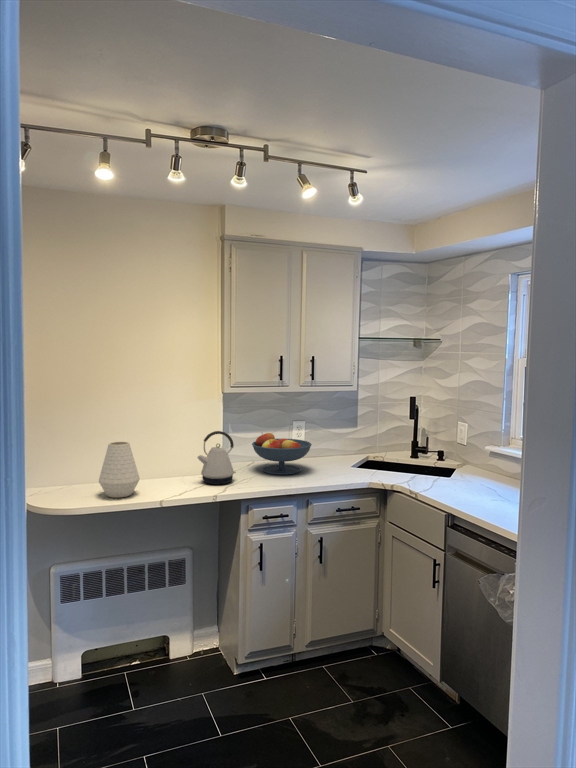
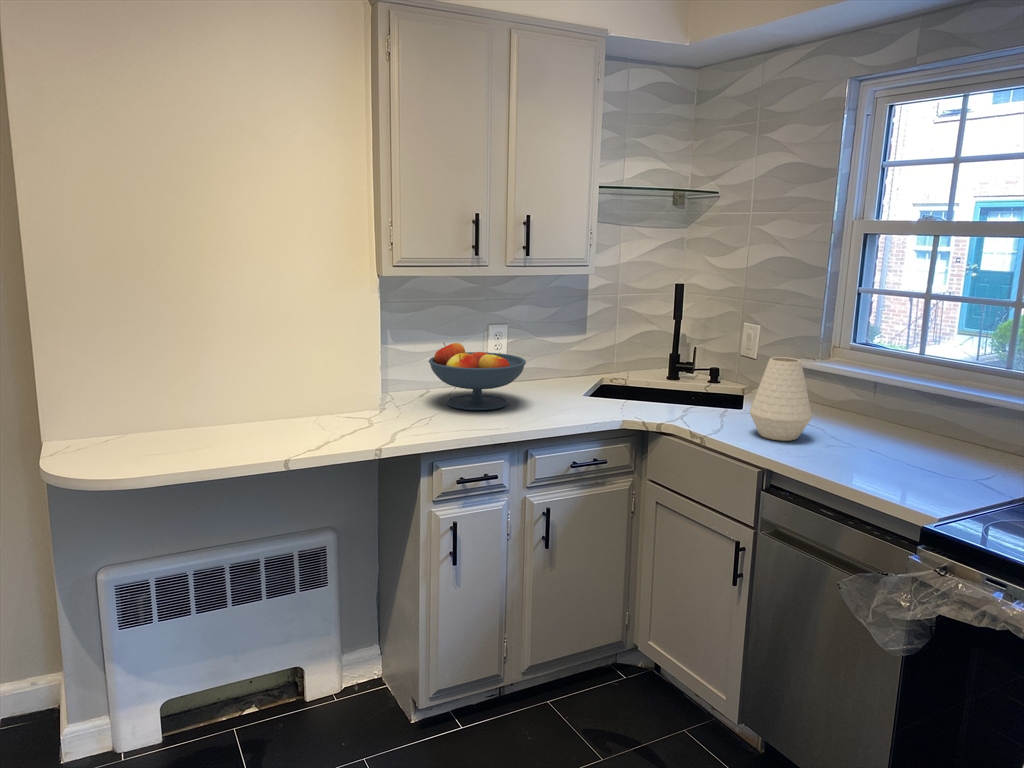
kettle: present [197,431,236,484] -> none [343,340,407,429]
vase: present [99,442,140,498] -> present [750,357,812,441]

